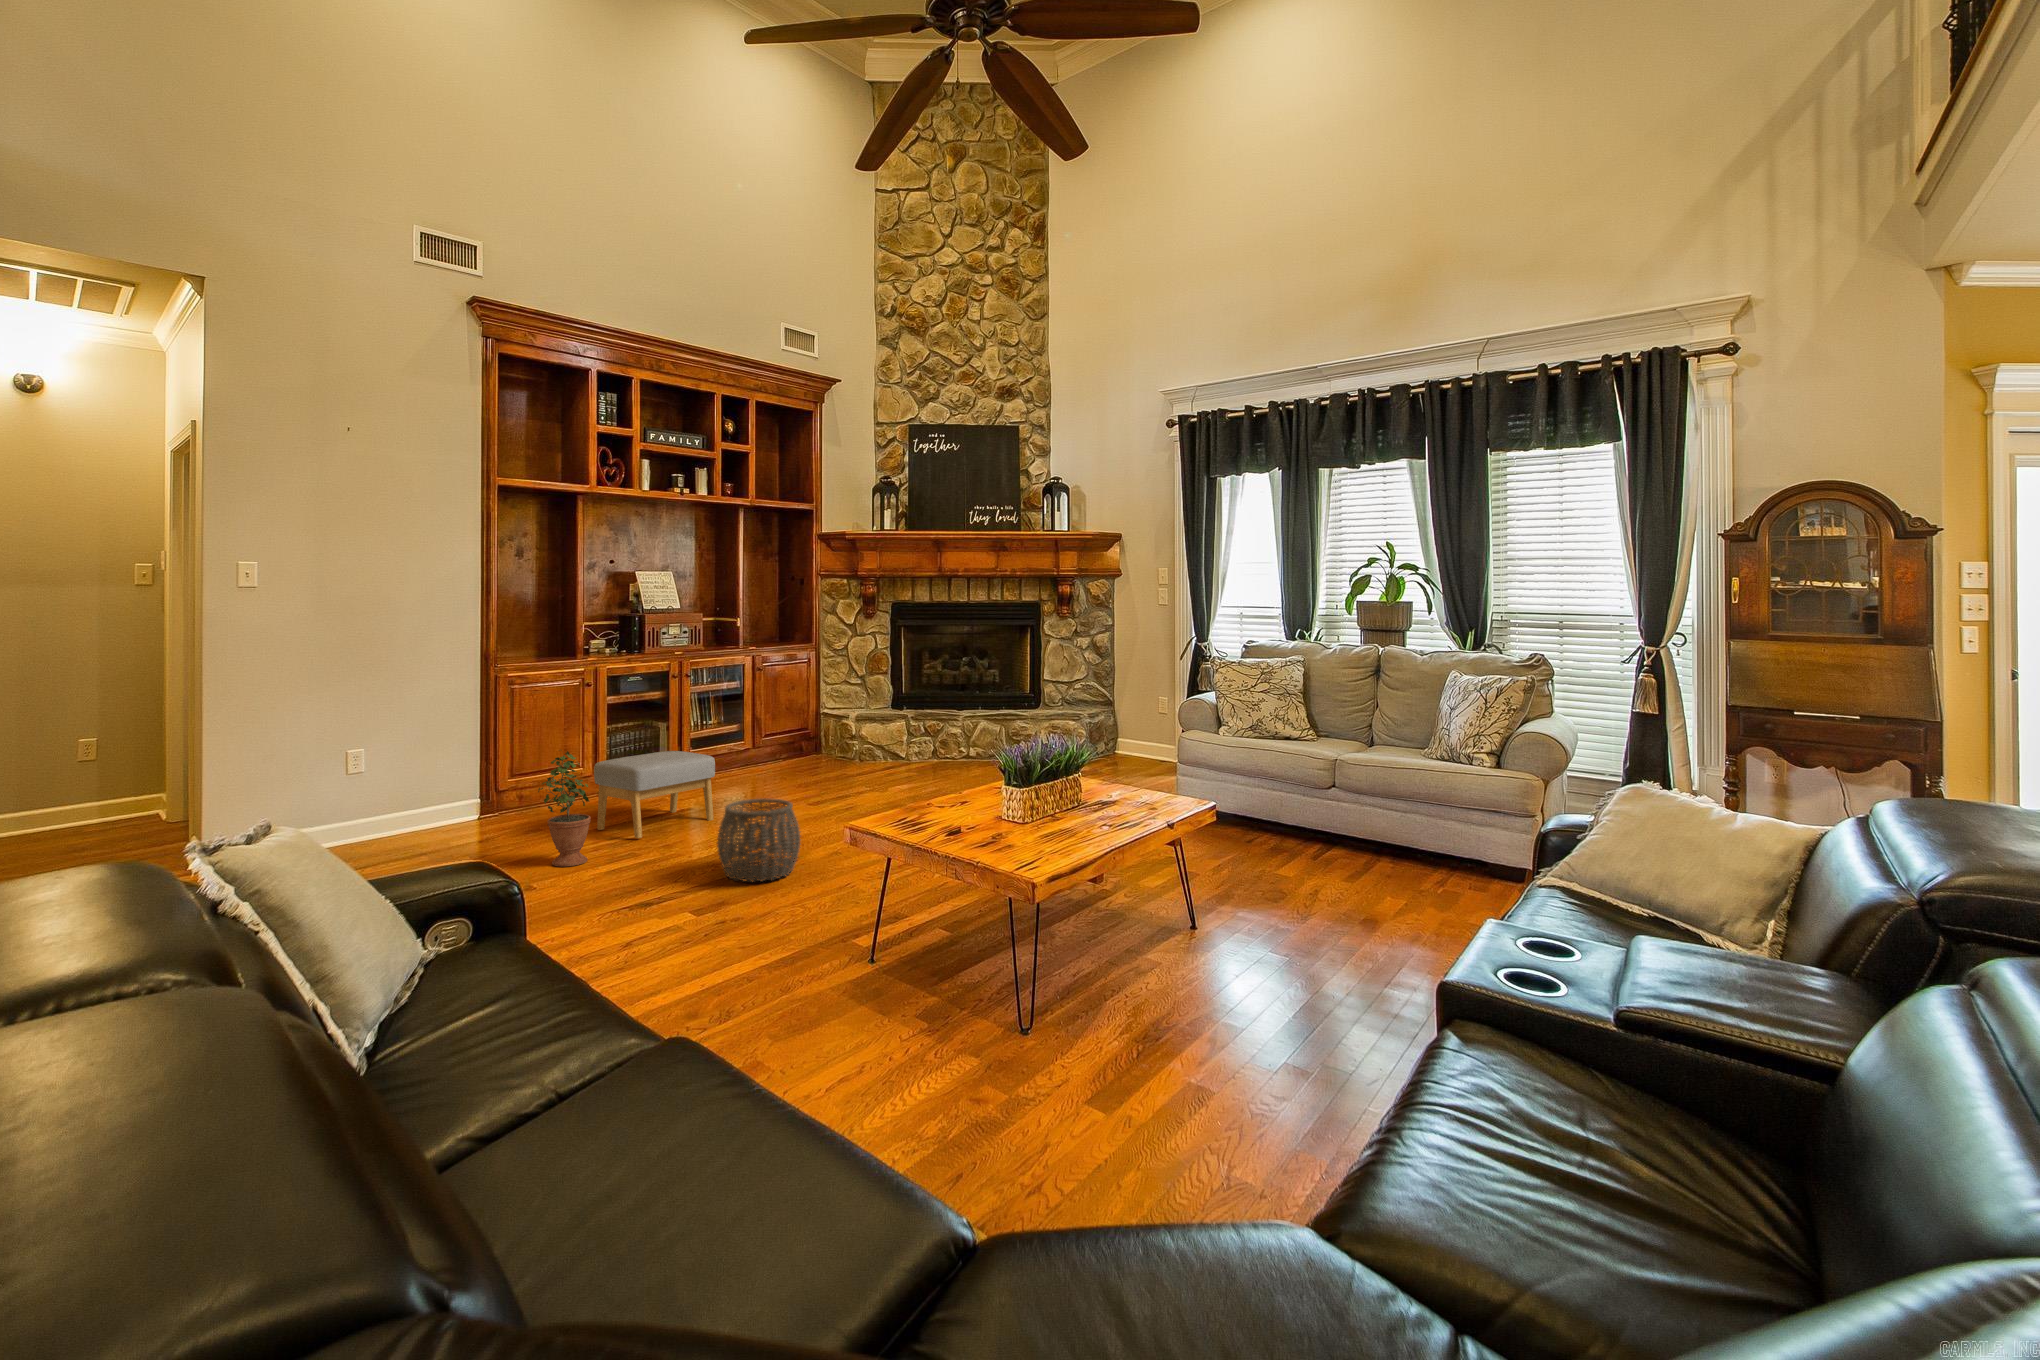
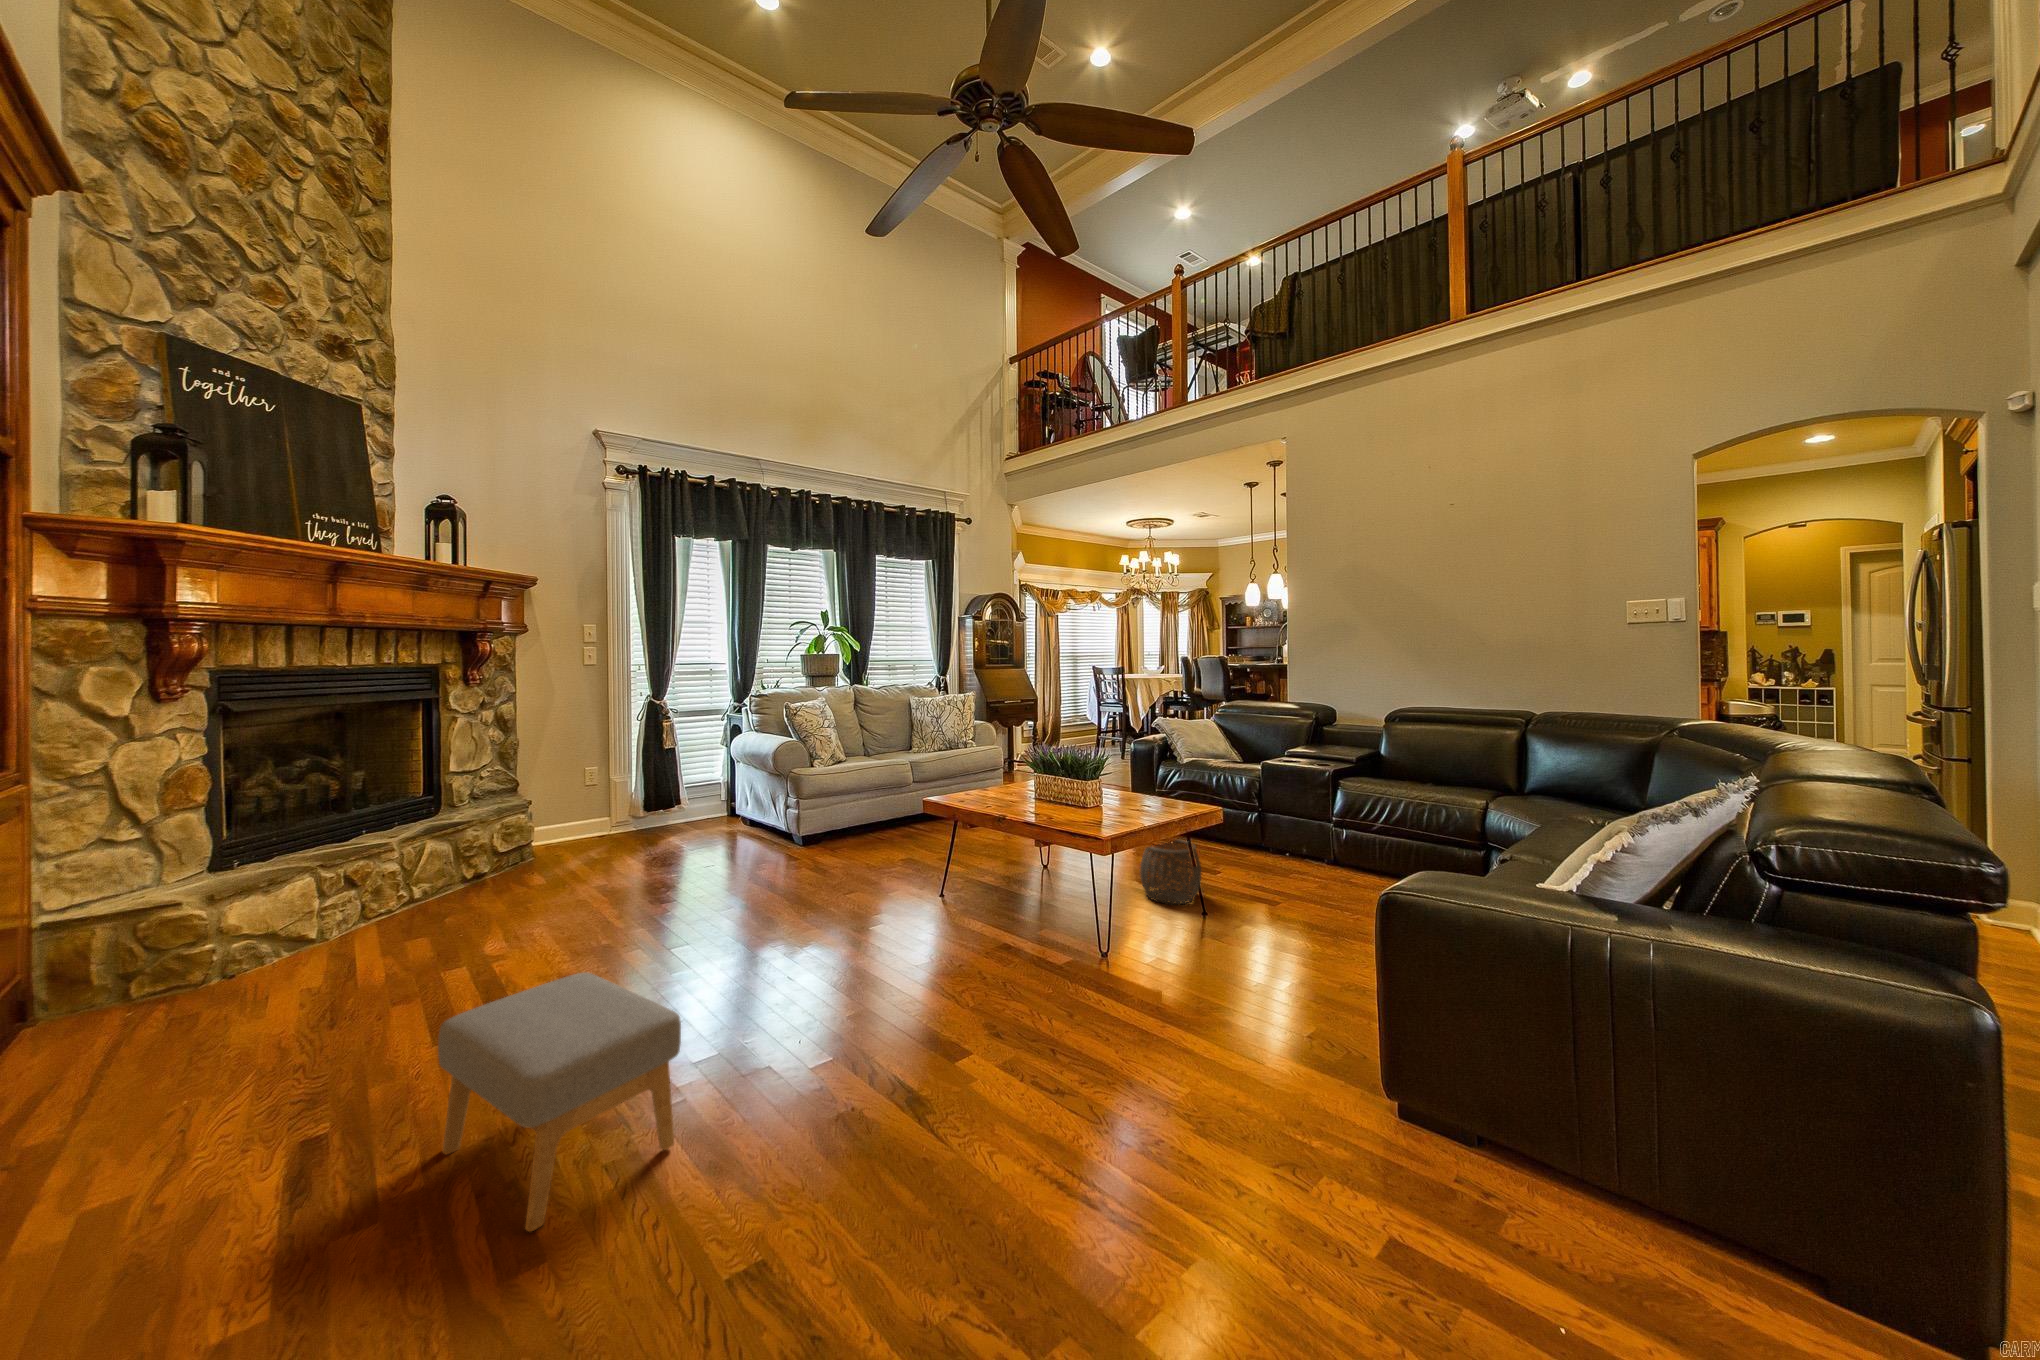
potted plant: present [538,751,591,867] -> none [727,1002,837,1228]
woven basket: present [717,798,801,882] -> present [1140,840,1202,904]

